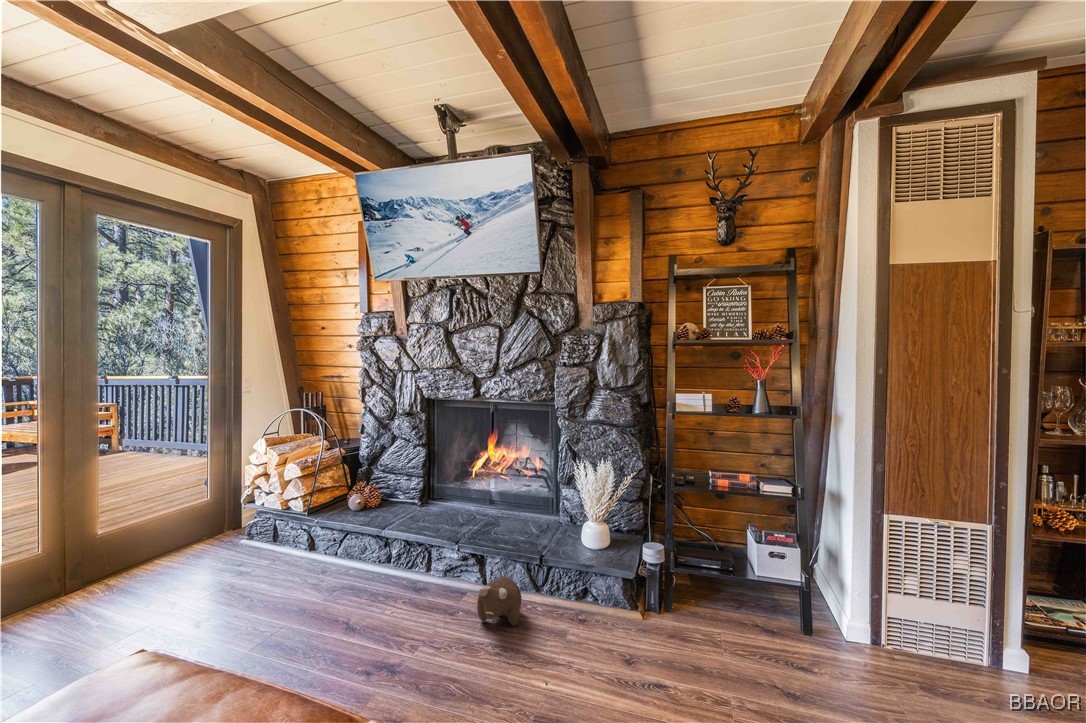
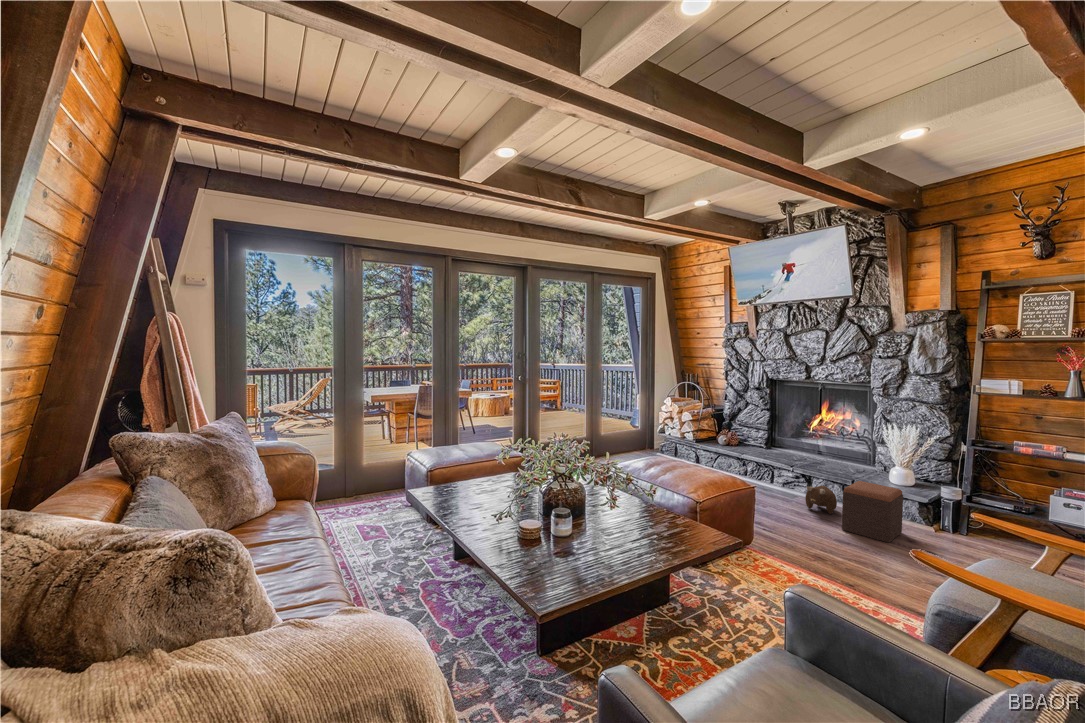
footstool: none [536,566,613,680] -> present [842,481,903,543]

